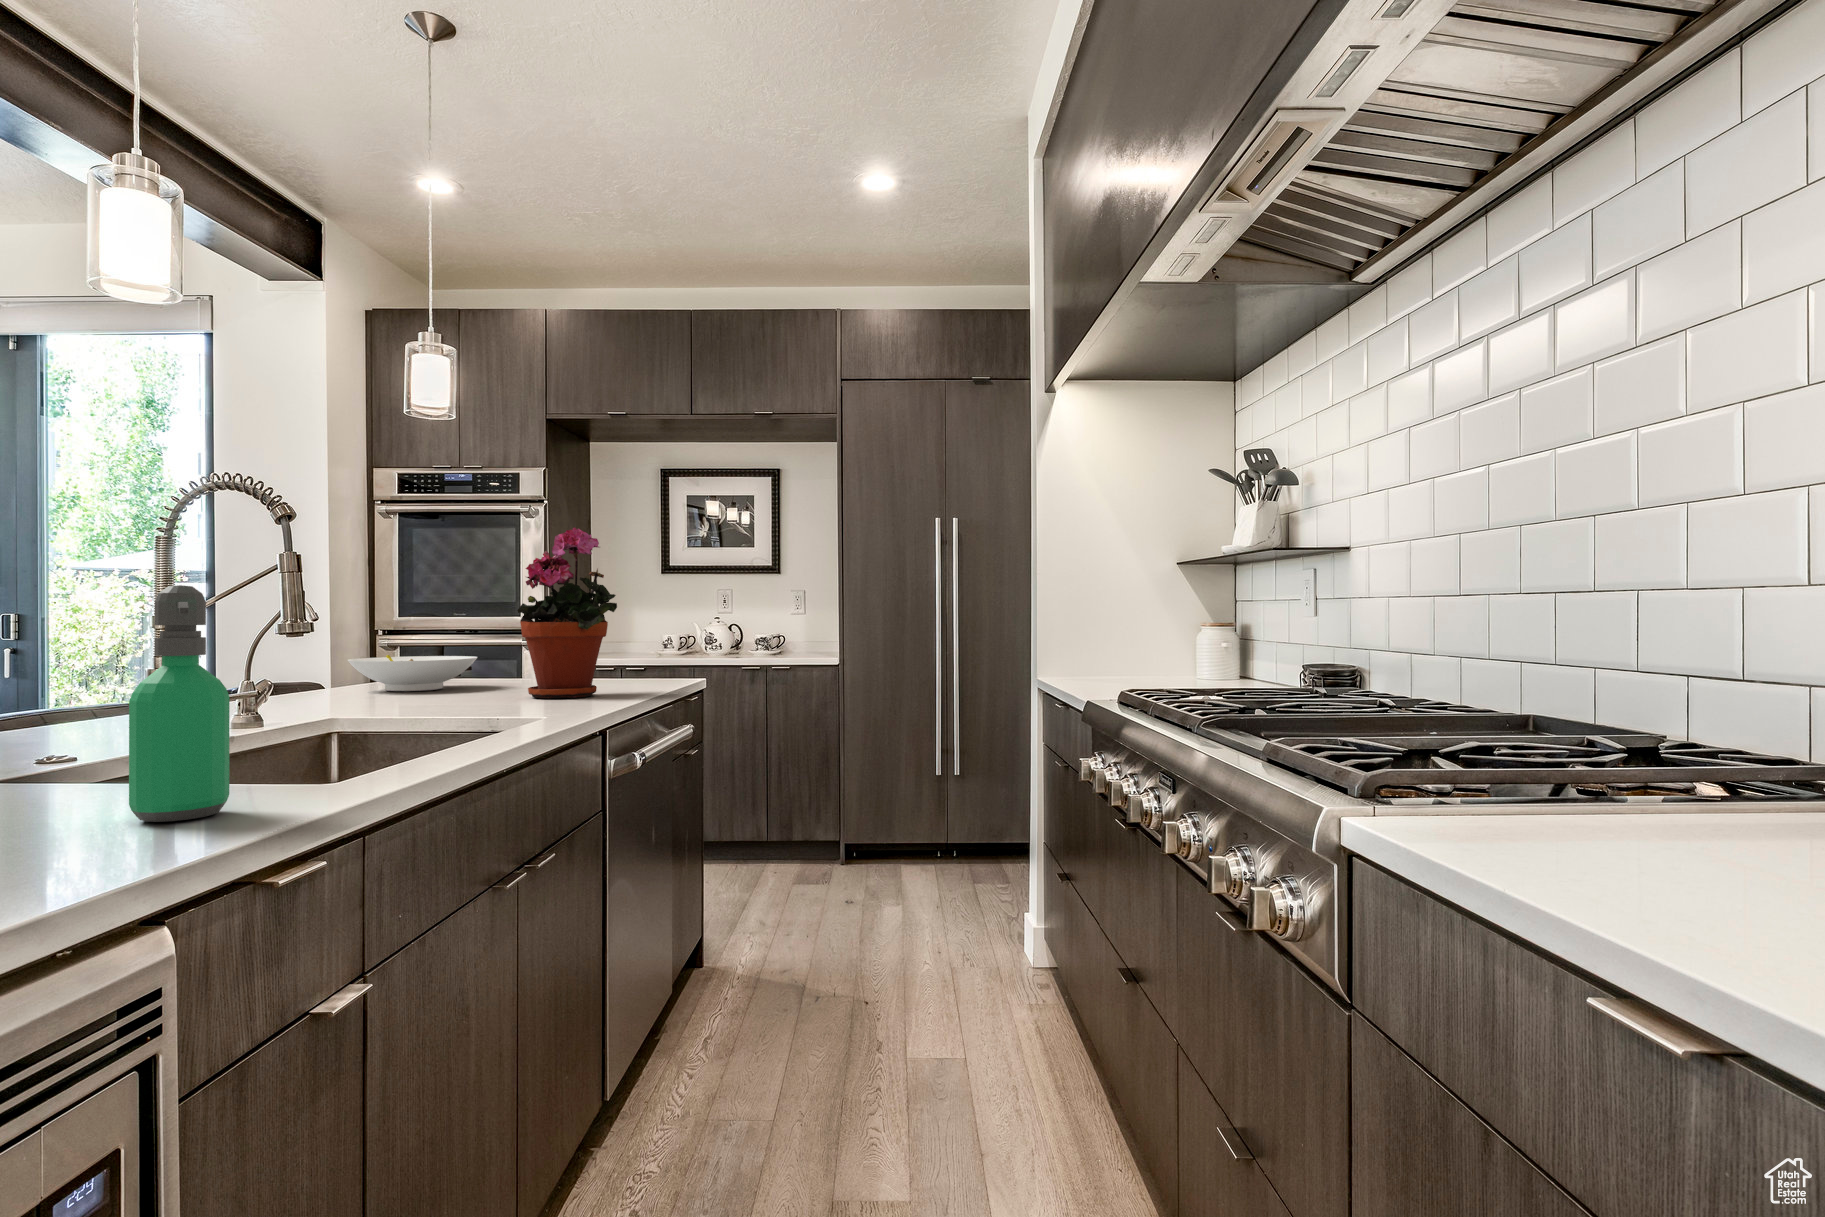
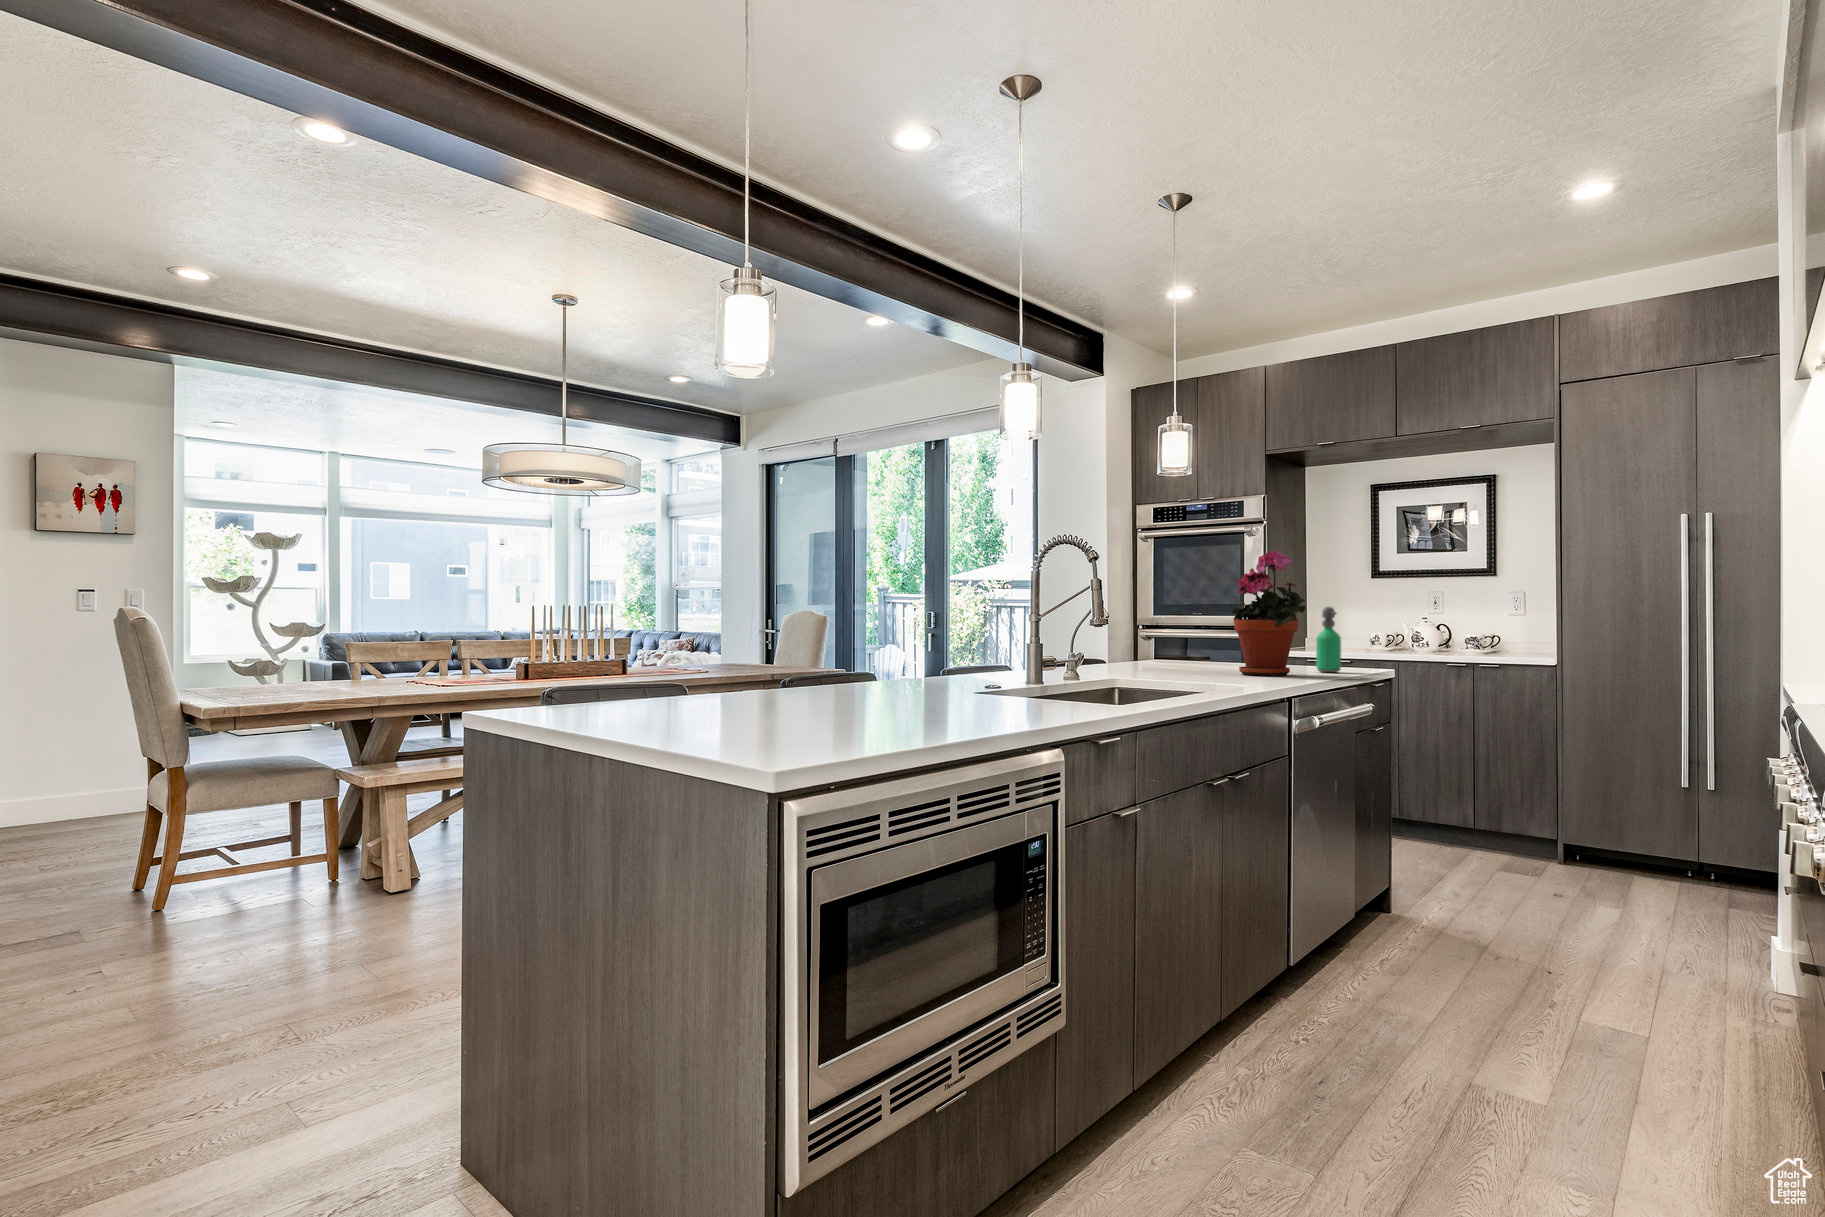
soap dispenser: present [129,585,230,822] -> present [1316,607,1341,672]
bowl: present [347,655,477,691] -> none [1123,641,1206,667]

